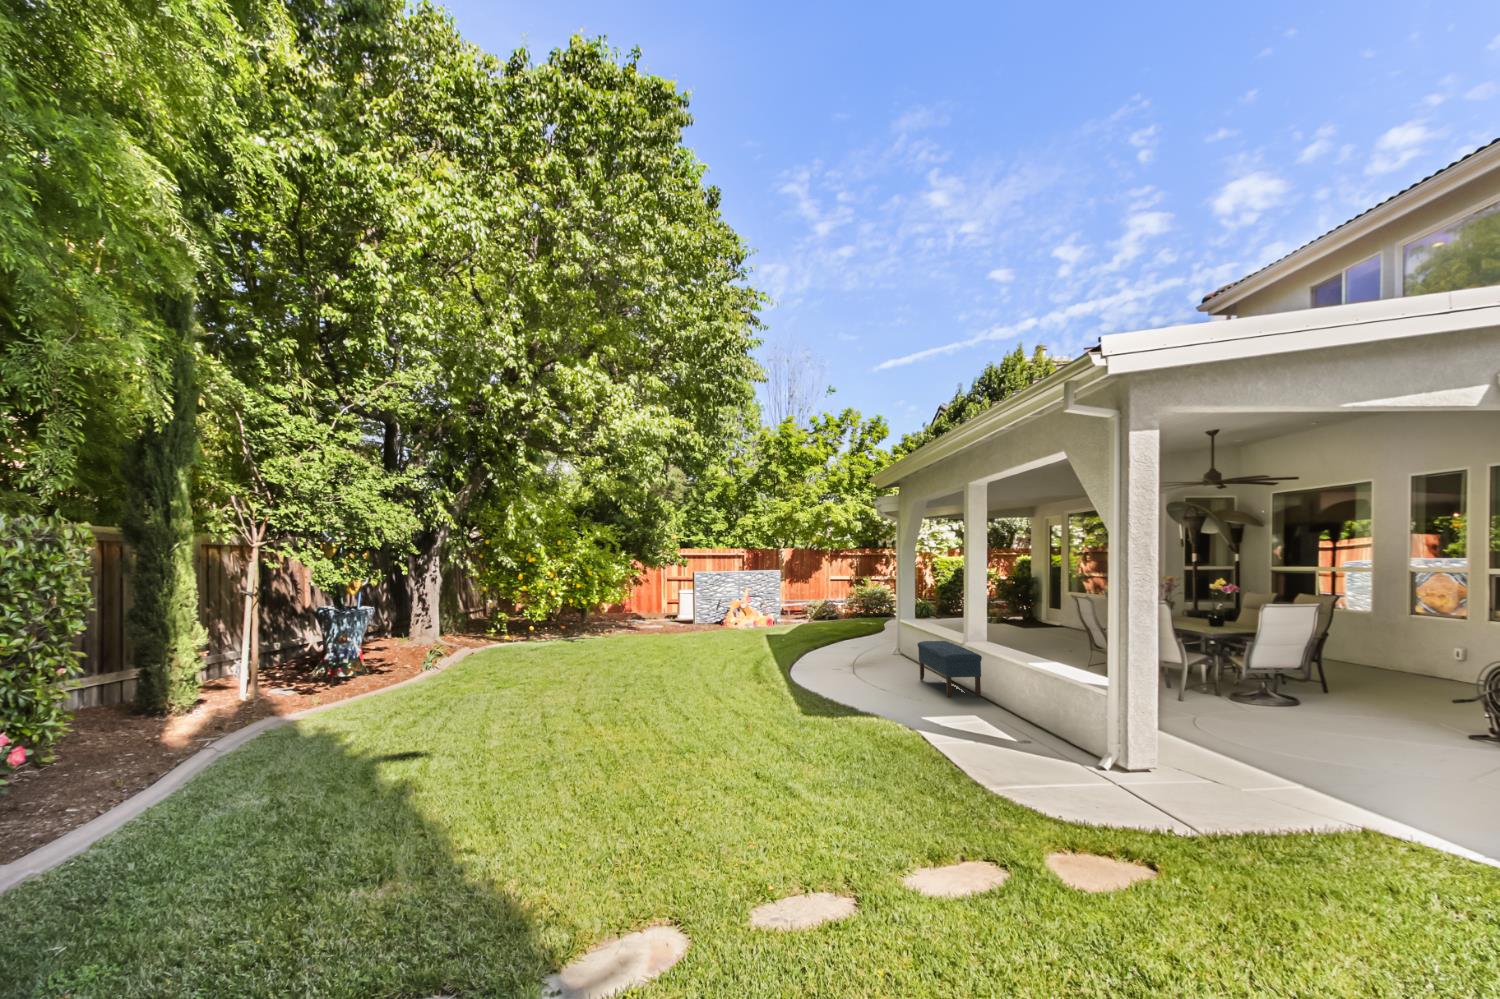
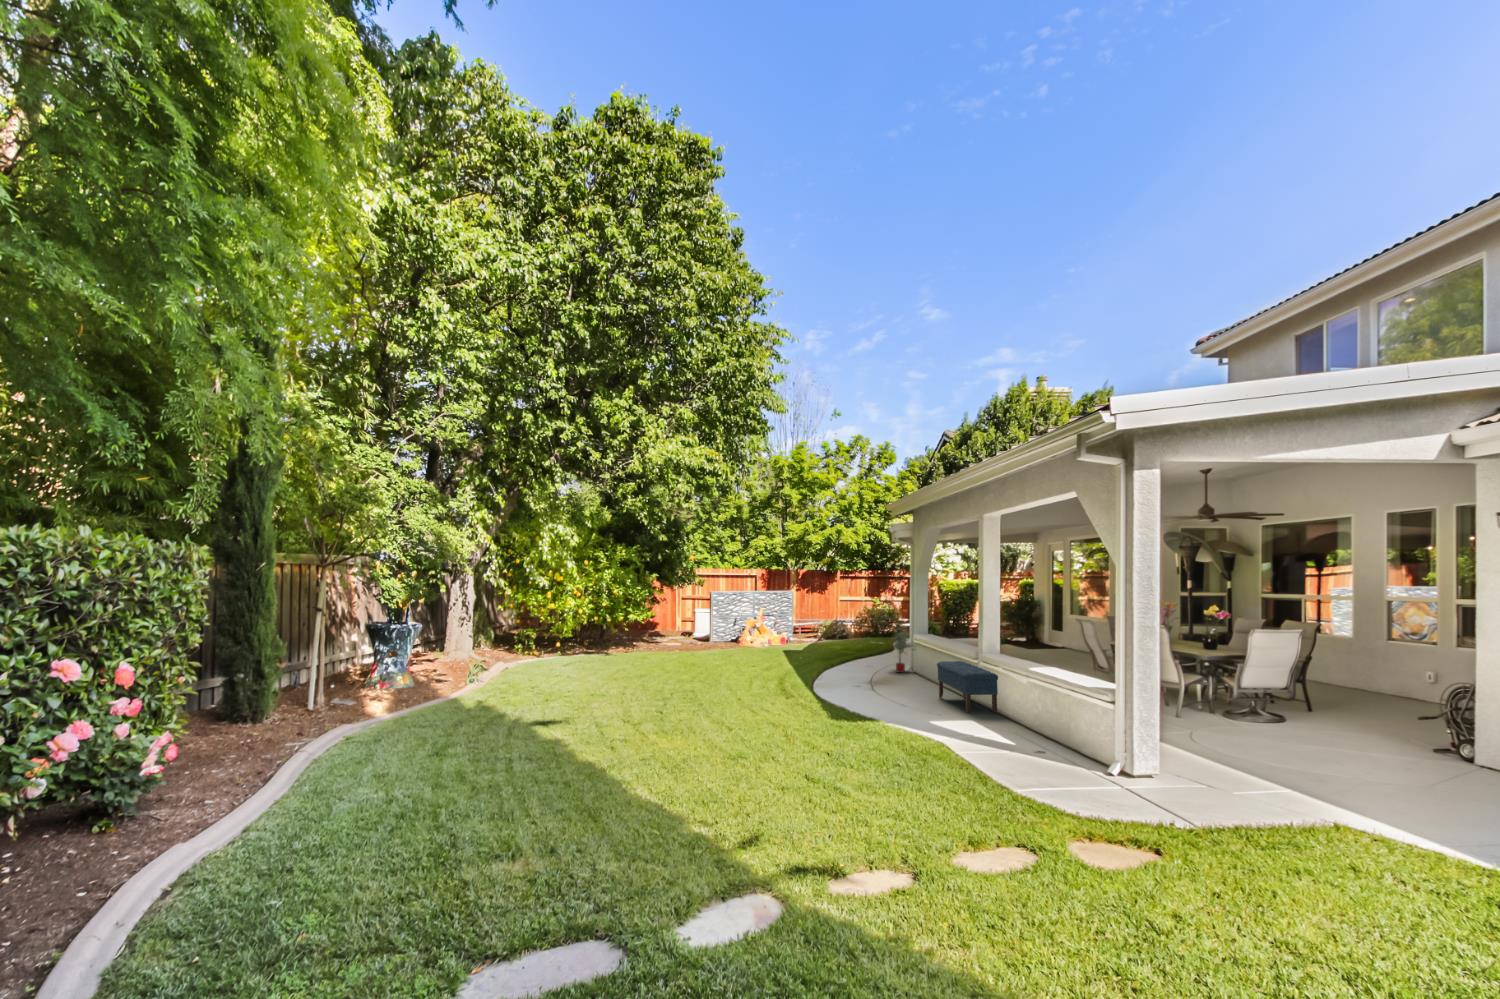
potted tree: none [873,603,901,653] -> present [894,627,916,673]

